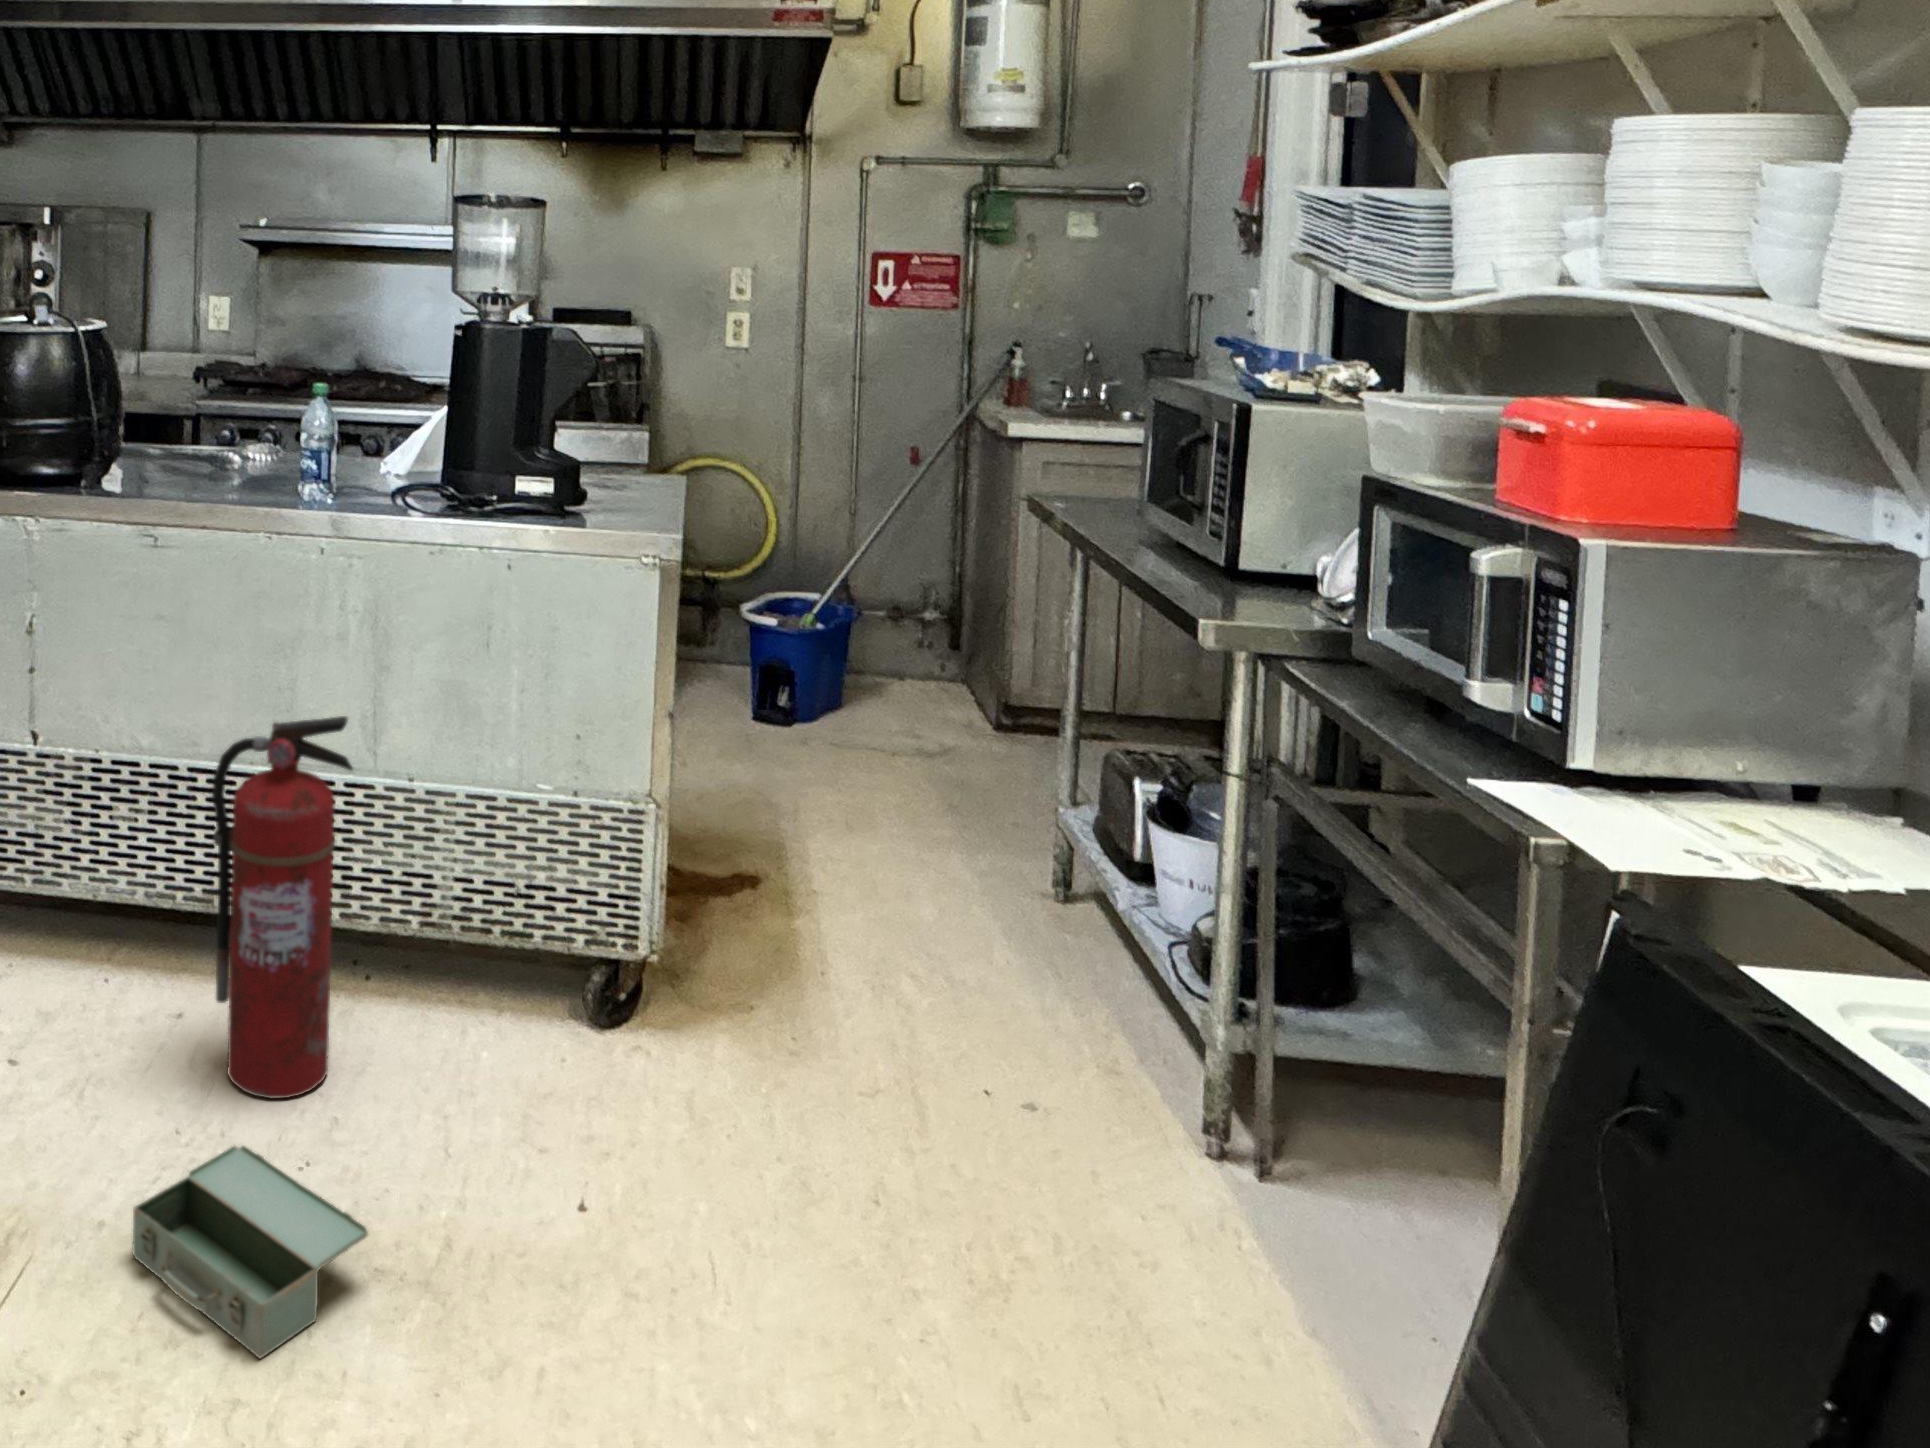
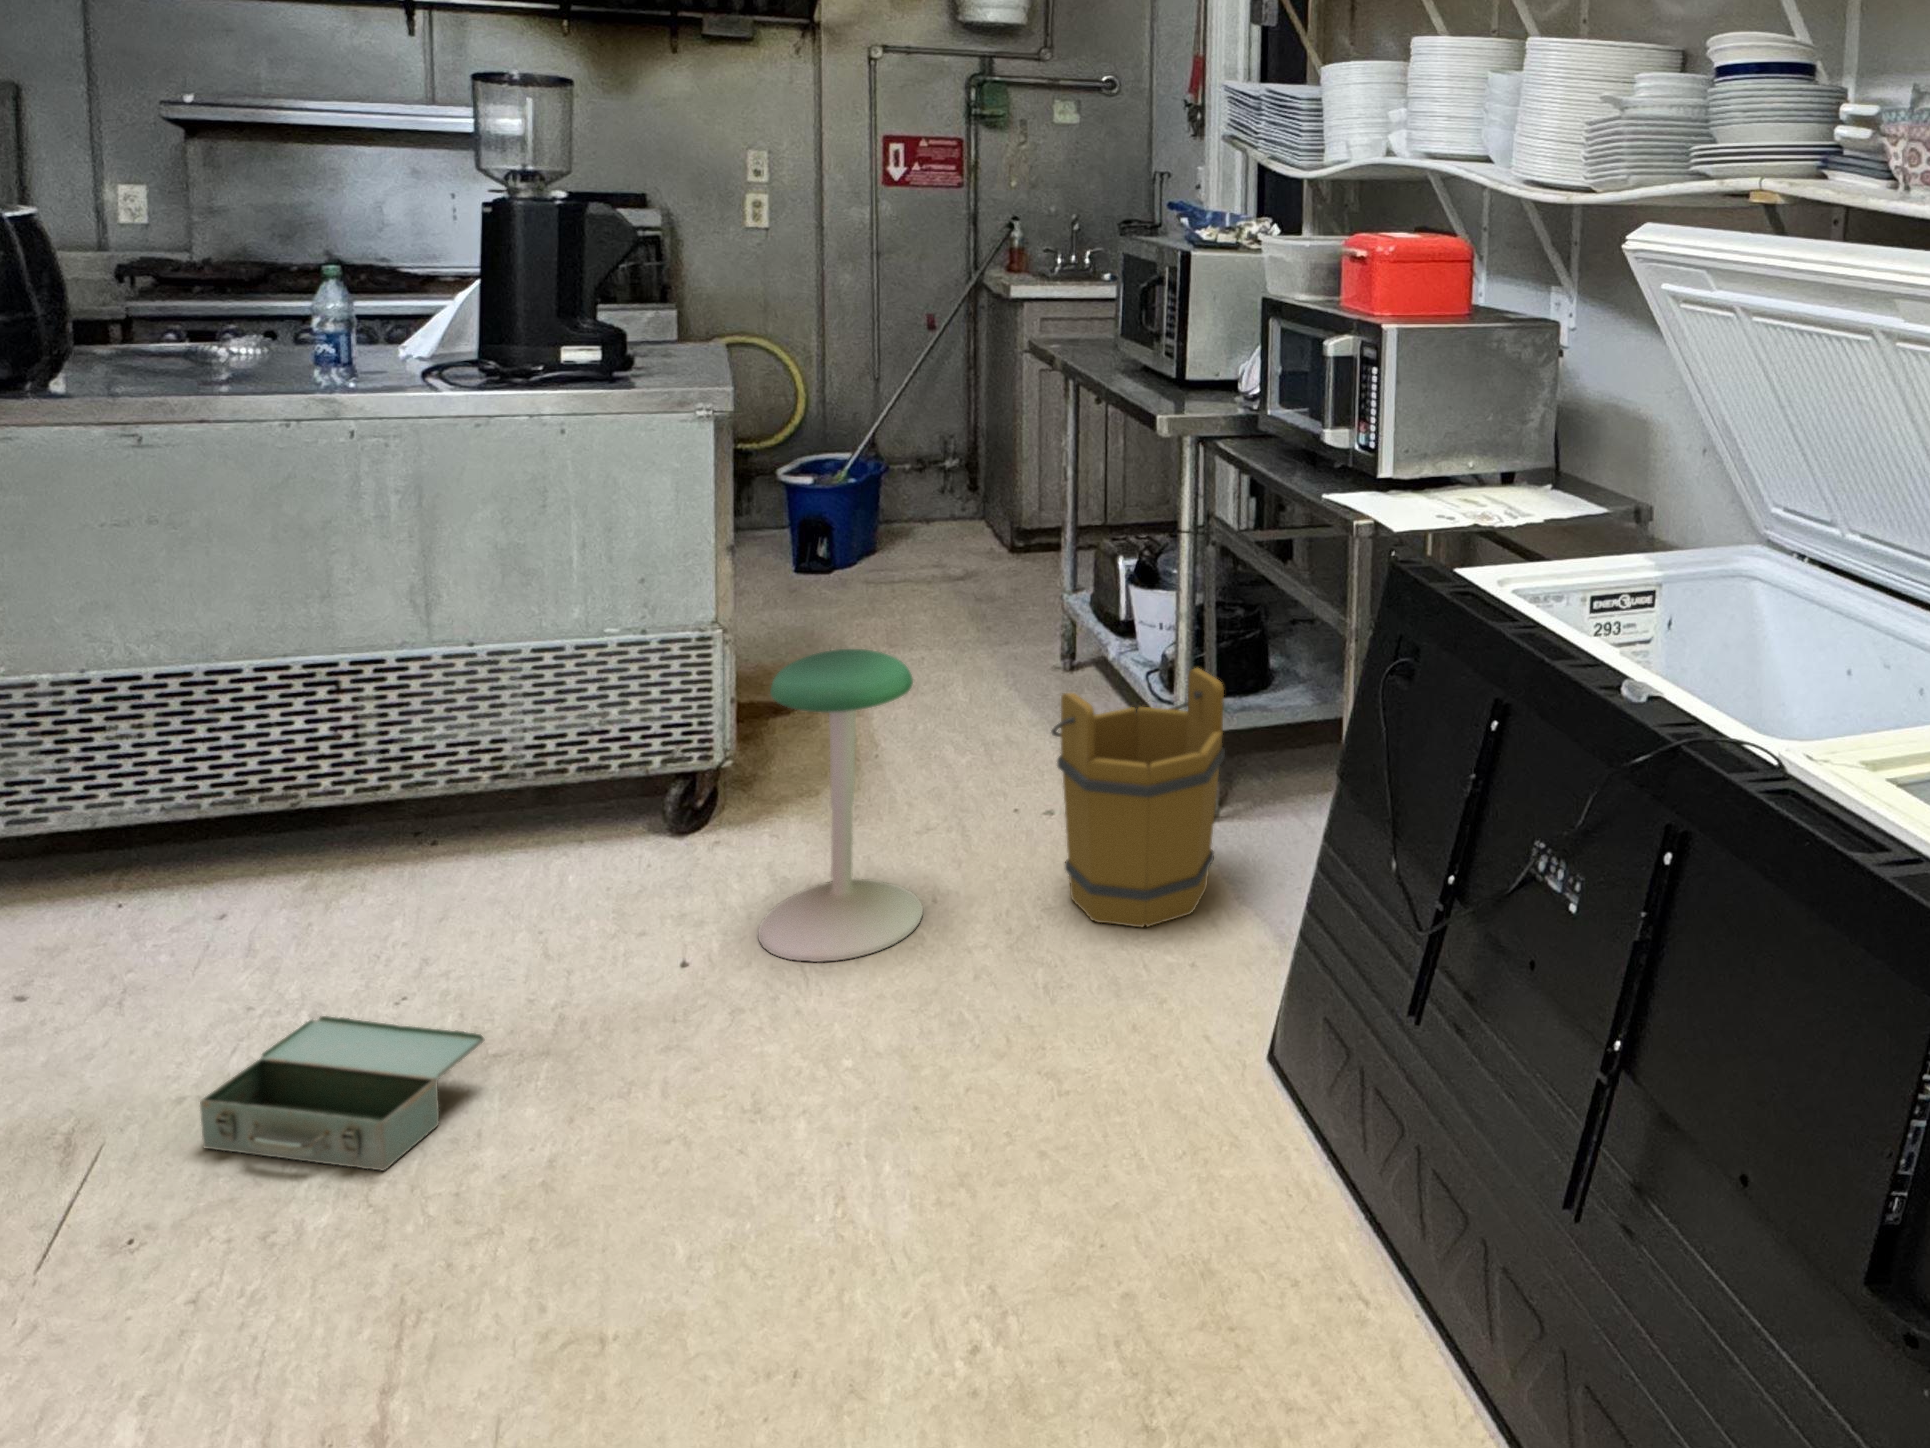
fire extinguisher: present [212,716,352,1099] -> none [225,594,404,986]
stool: none [657,863,849,1264] -> present [758,649,923,962]
bucket: none [1026,990,1288,1369] -> present [1052,668,1225,927]

